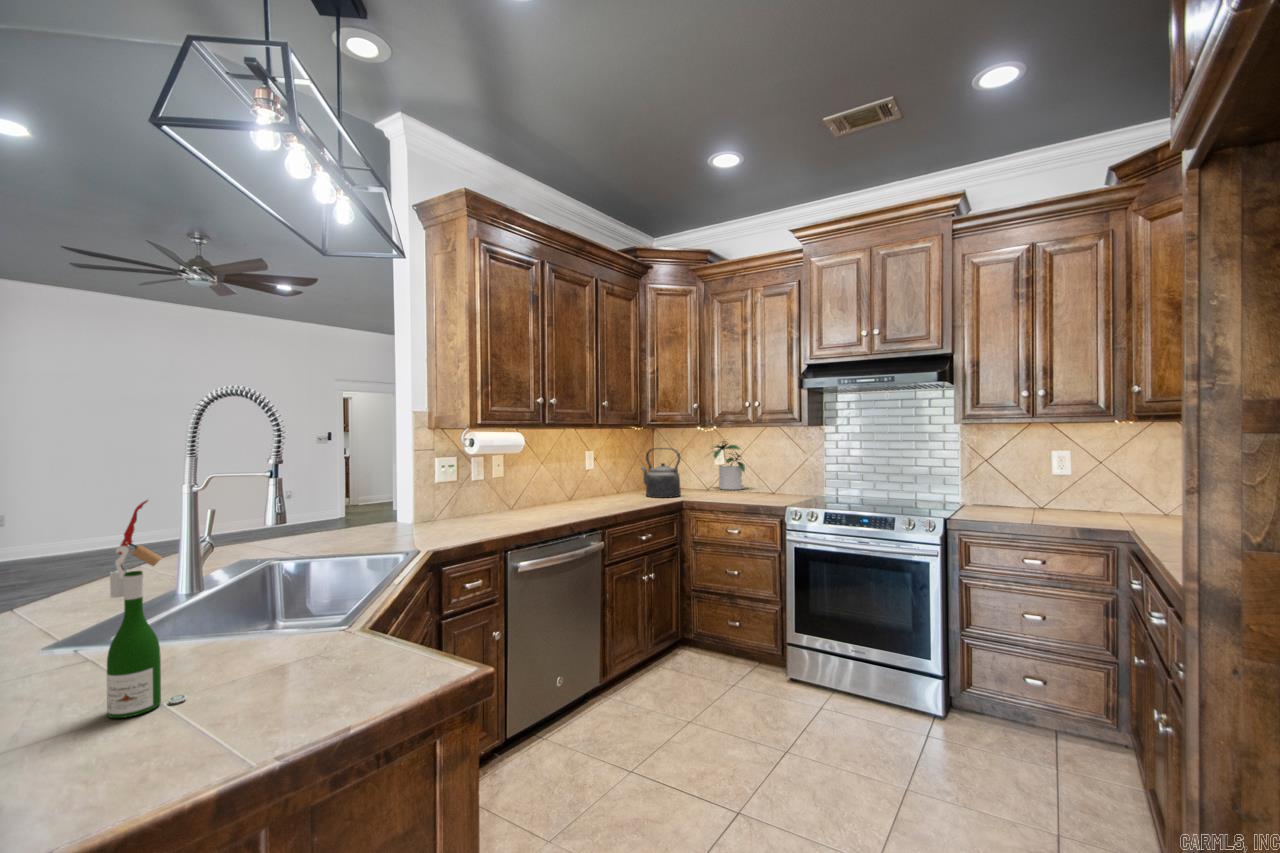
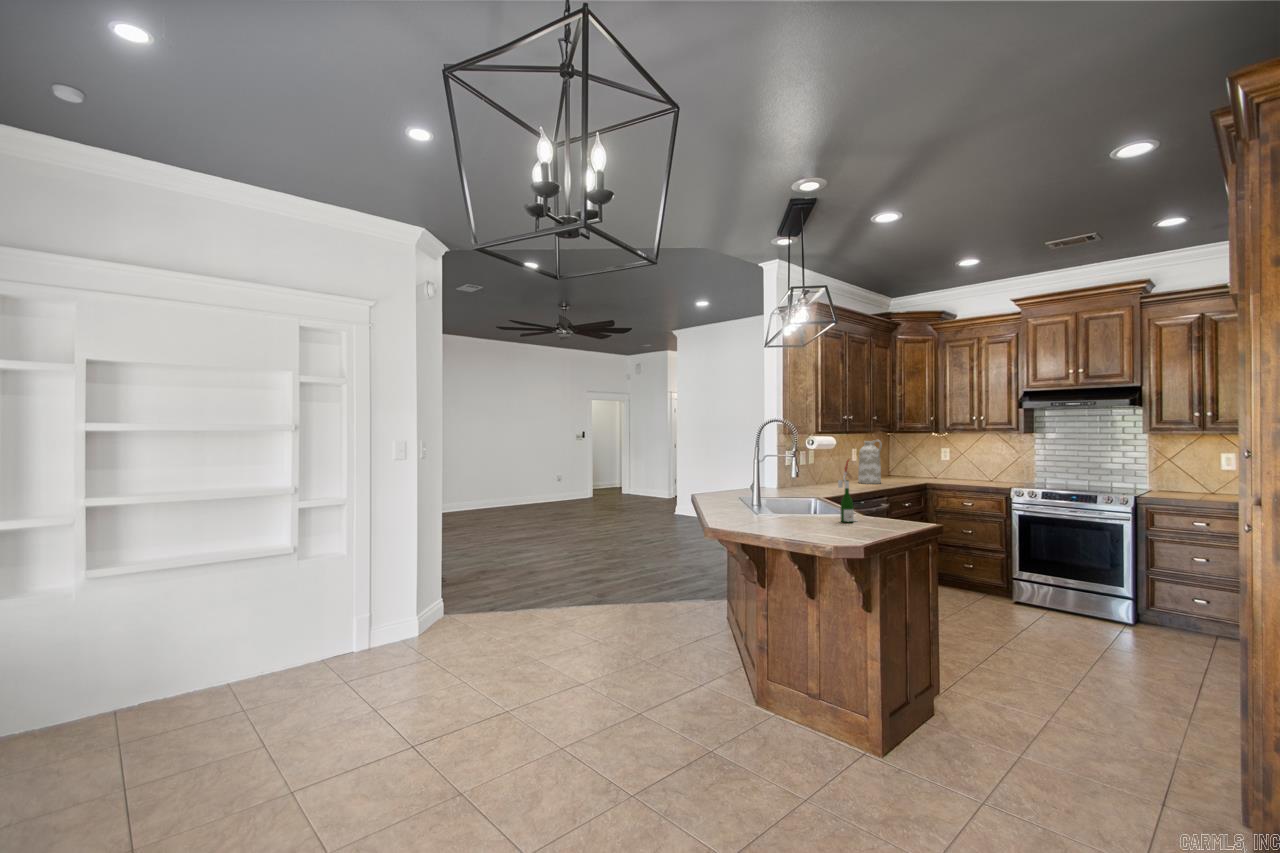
vase: none [581,435,613,503] -> present [858,440,882,484]
potted plant: present [714,441,745,490] -> none [934,443,973,480]
kettle: present [641,448,681,498] -> none [892,449,925,483]

